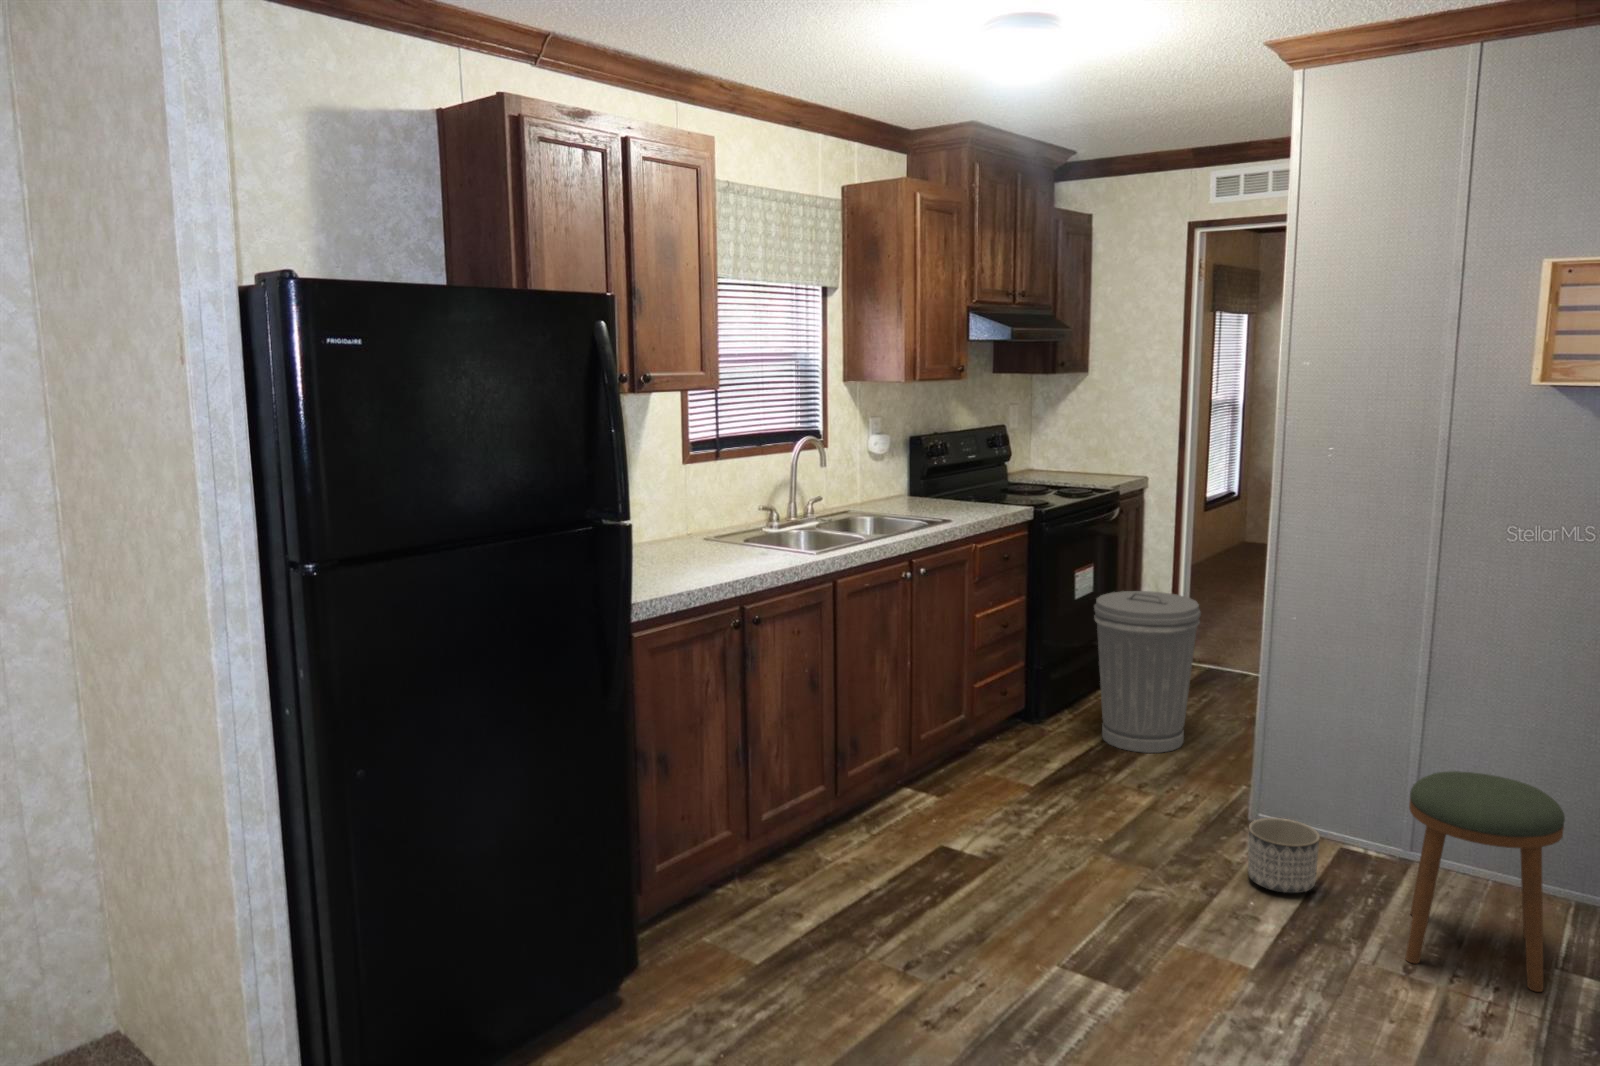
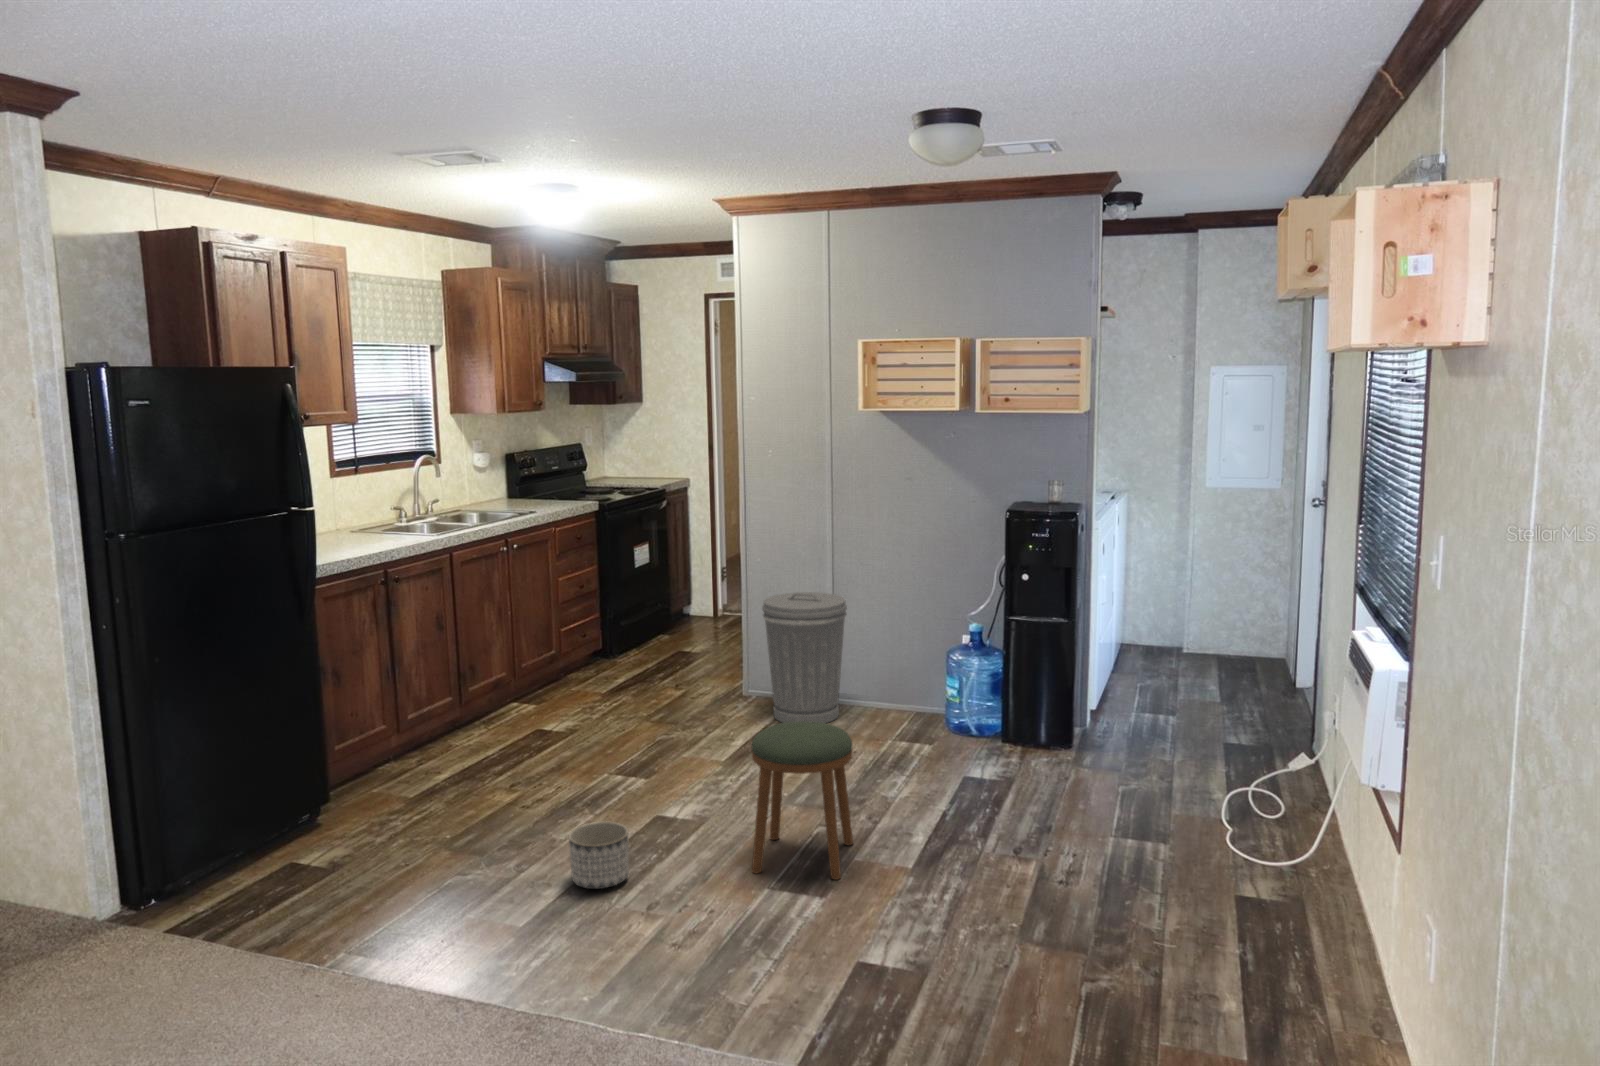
stool: present [1405,771,1565,992] -> present [752,721,853,880]
planter: present [1248,818,1320,893] -> present [569,821,629,889]

